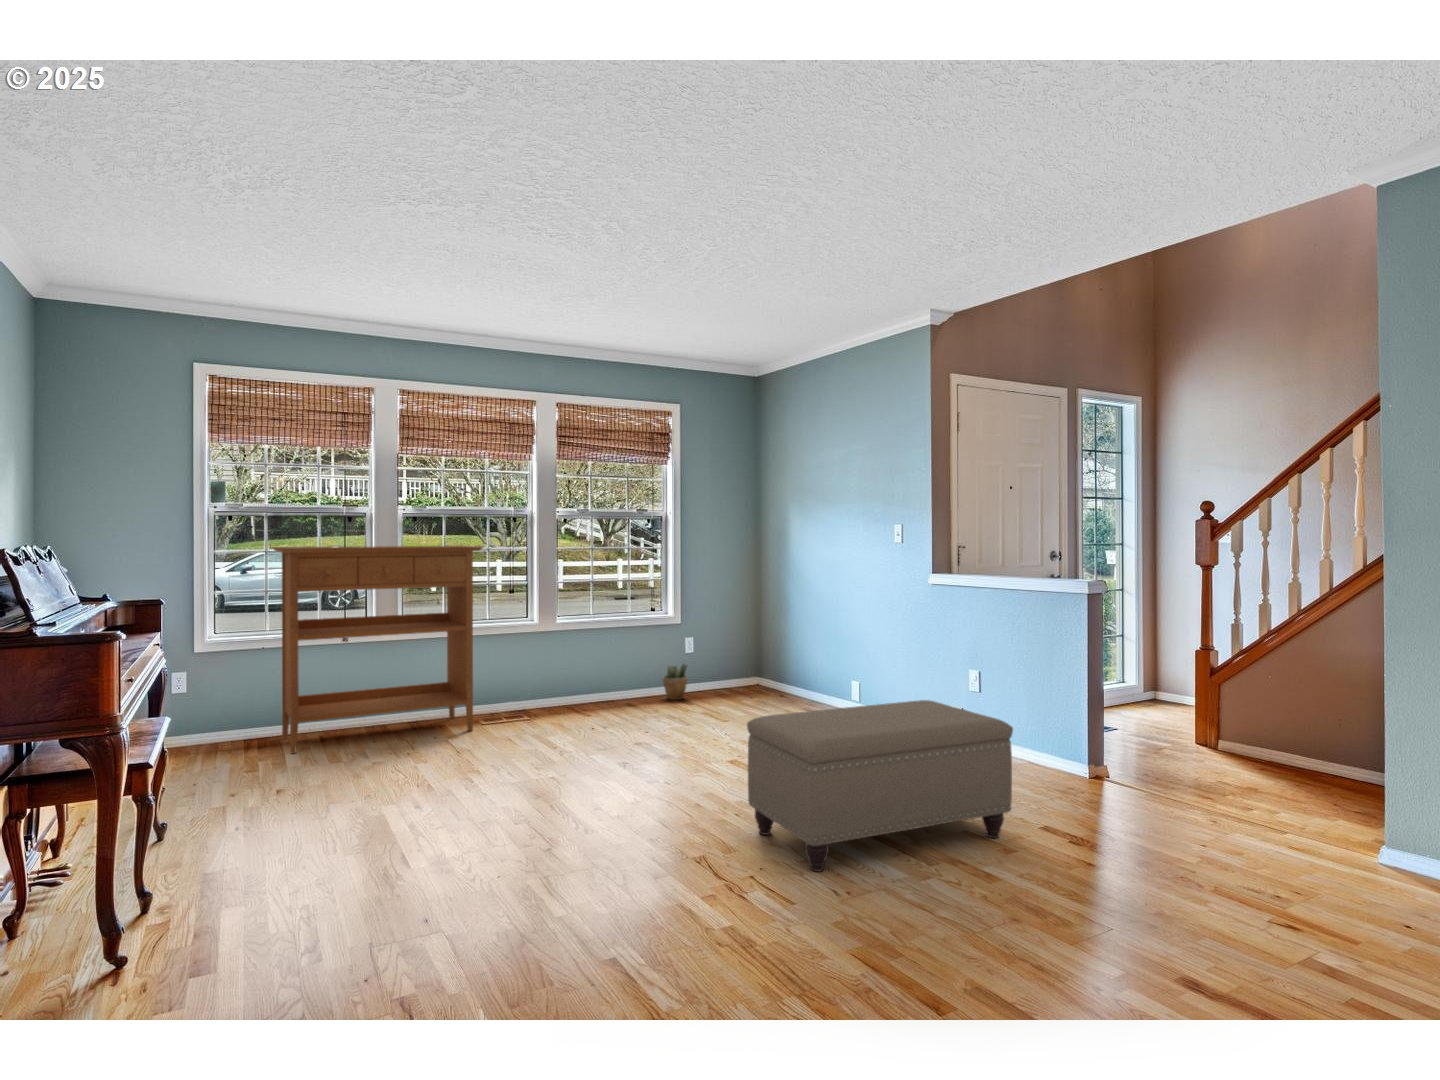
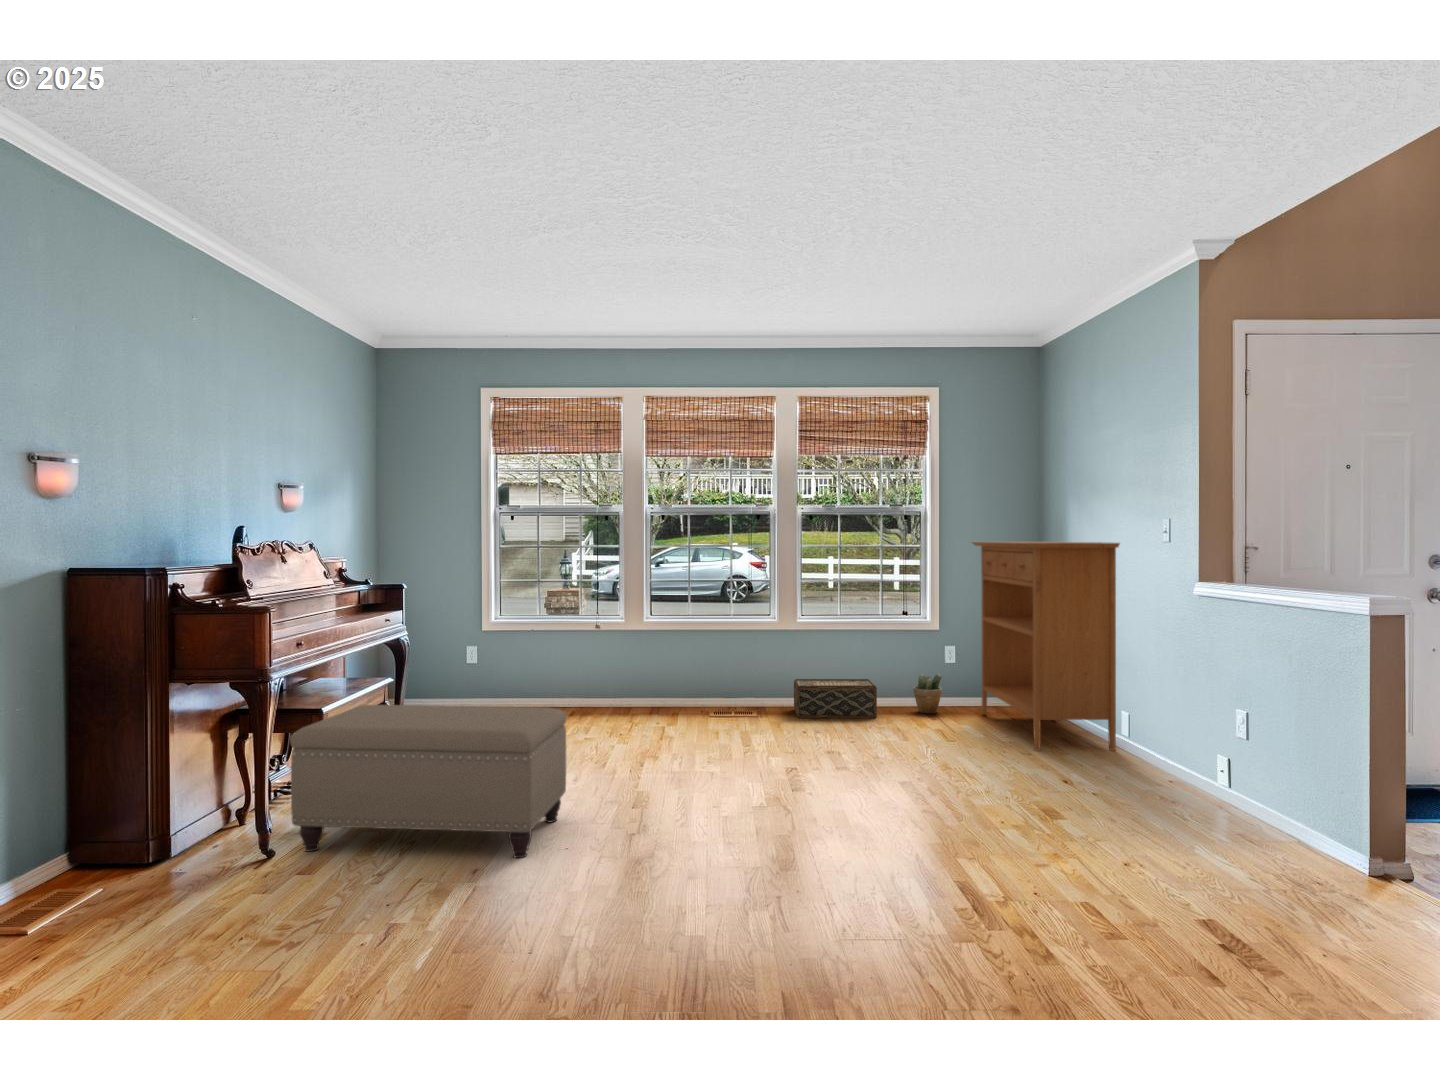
console table: present [272,546,483,753] -> present [972,542,1120,751]
woven basket: none [555,673,639,715] -> present [794,679,877,718]
ottoman: present [747,700,1013,872] -> present [290,705,567,858]

